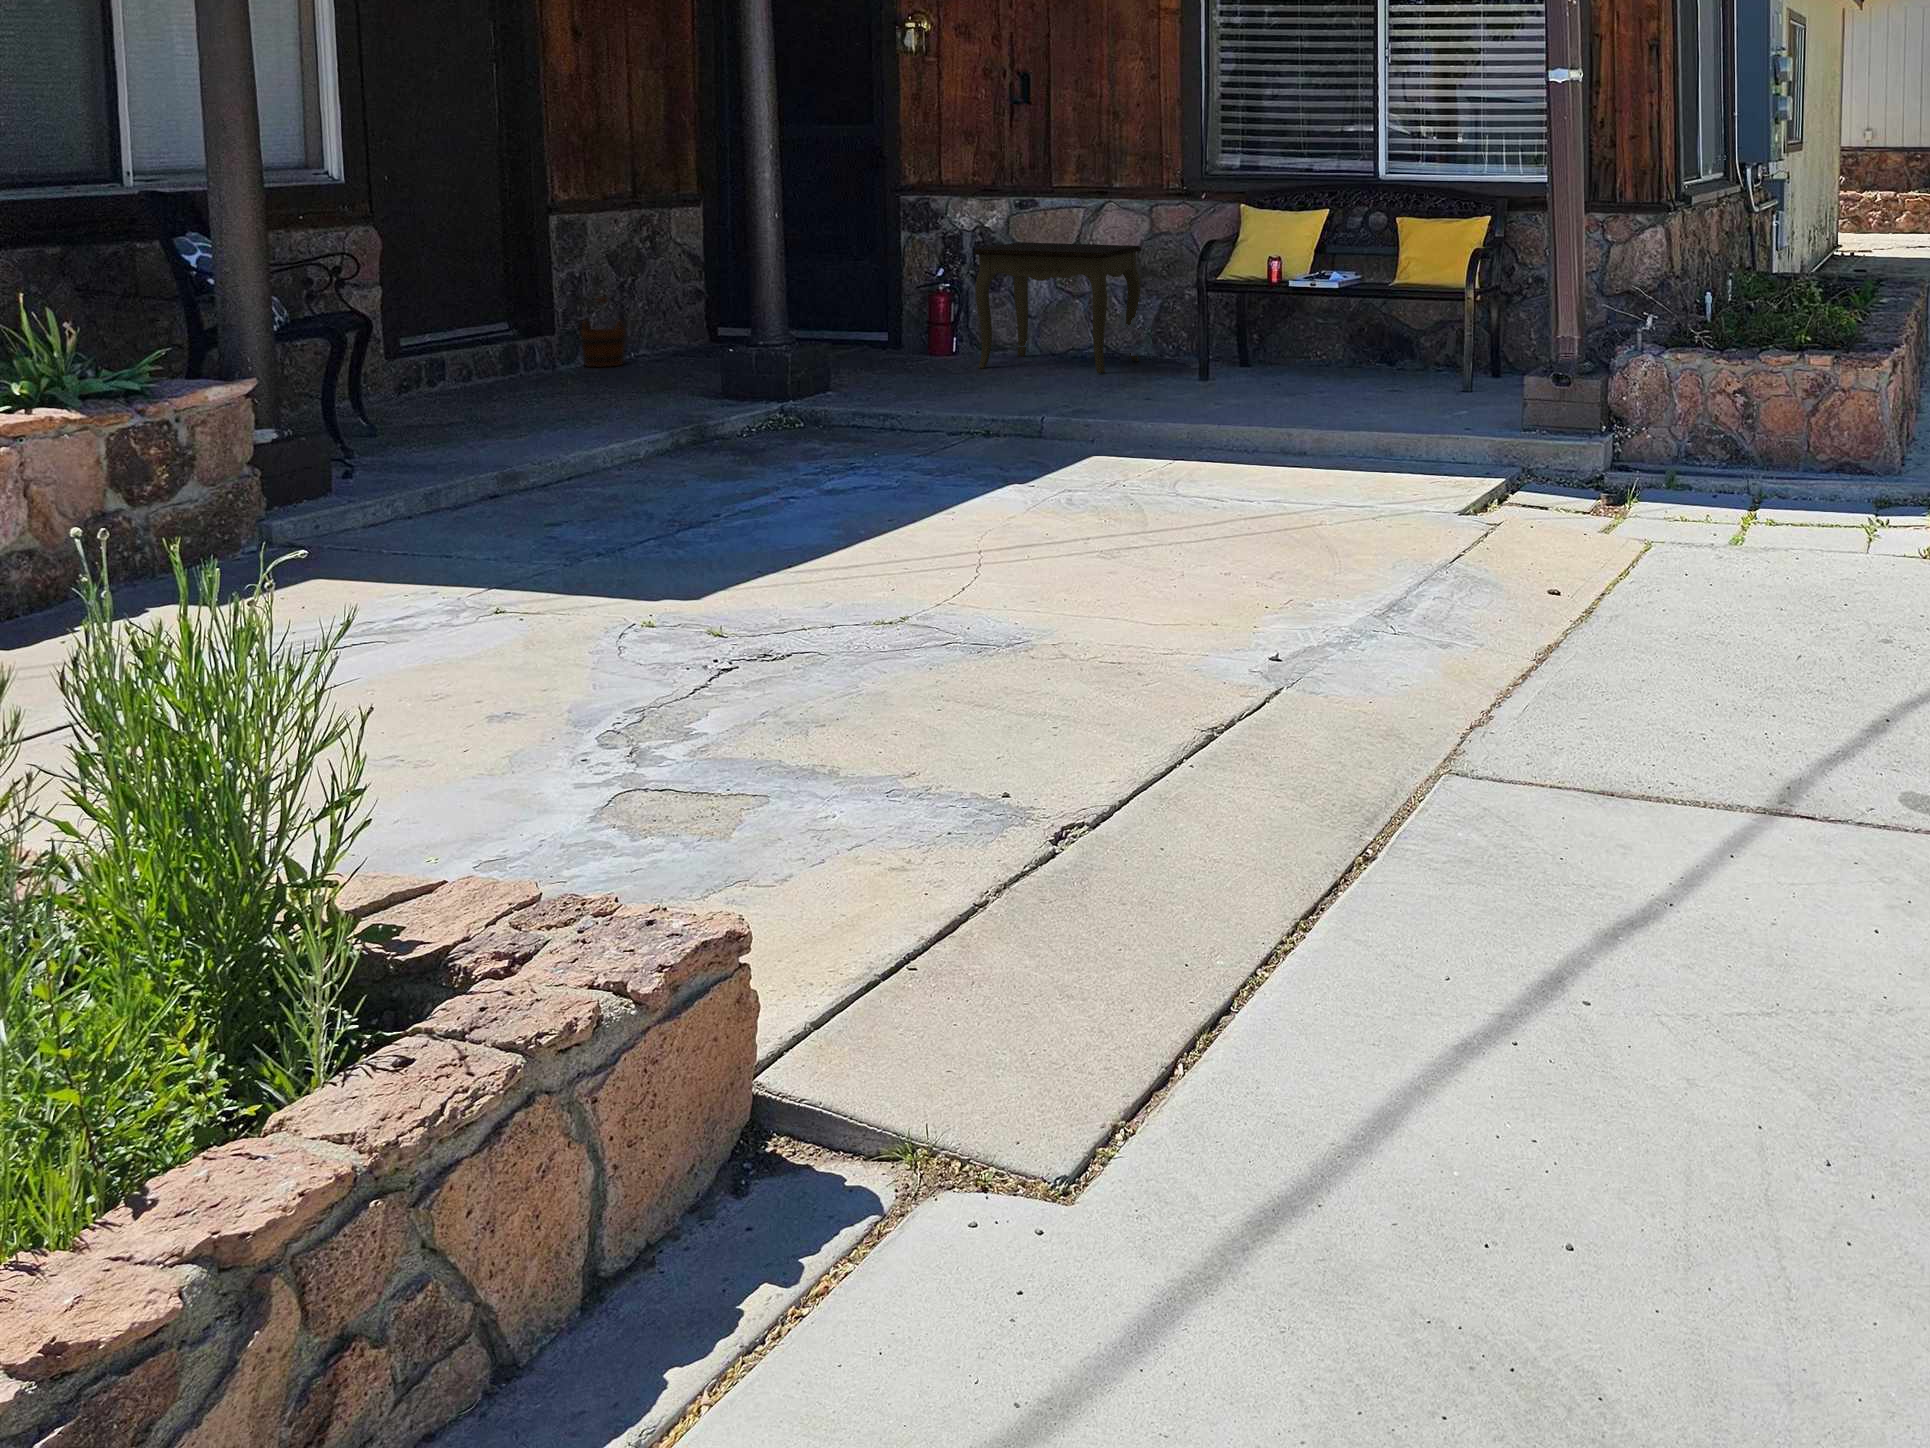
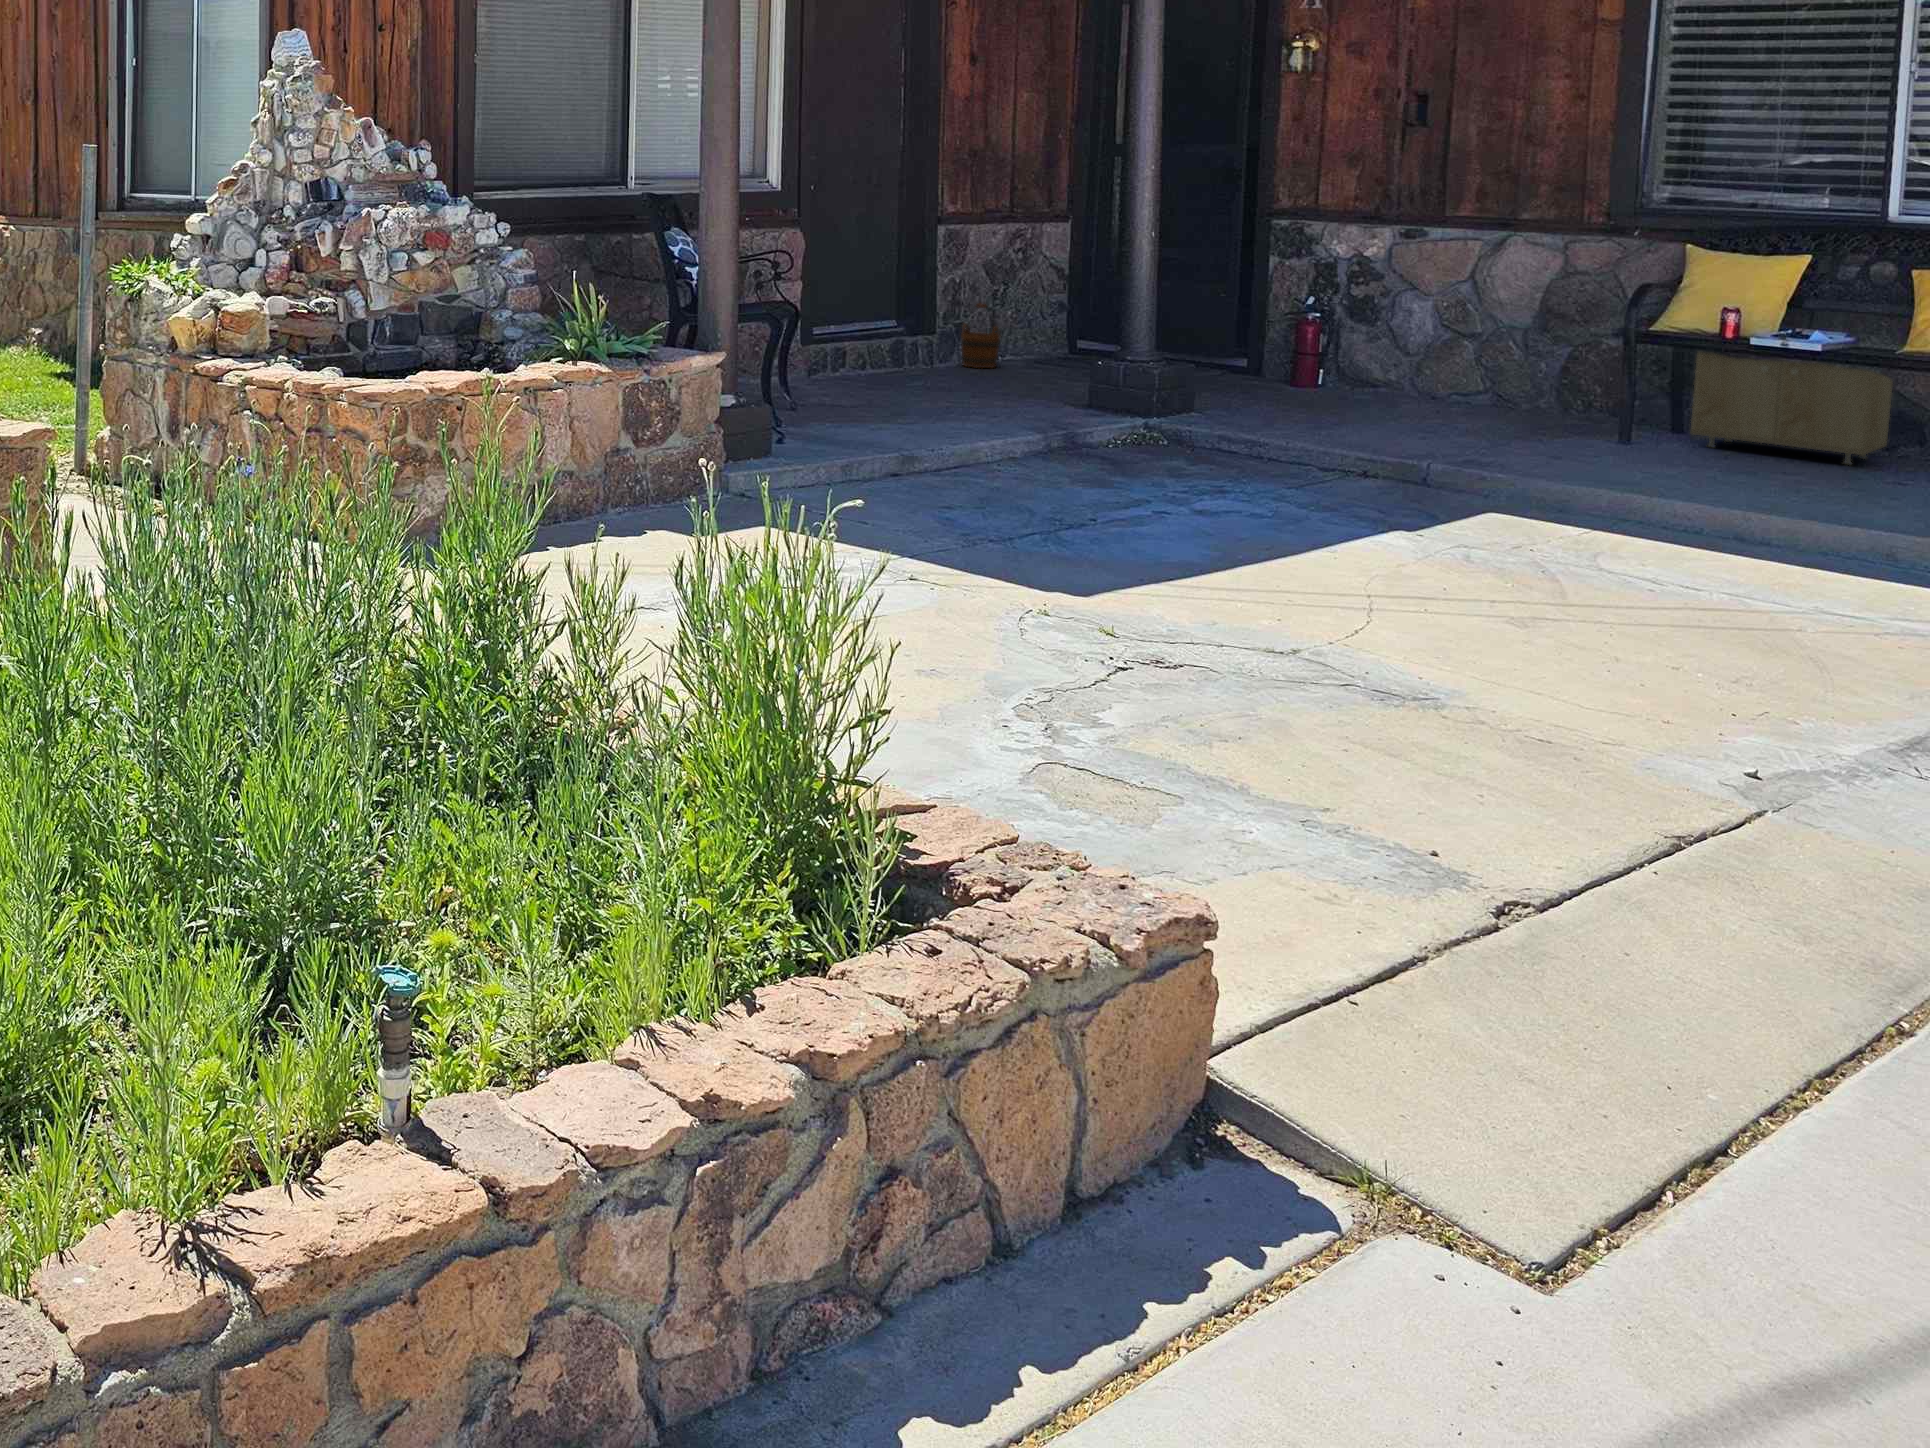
side table: present [974,242,1141,373] -> none [1351,275,1553,422]
storage bench: none [1251,274,1392,381] -> present [1691,352,1893,464]

